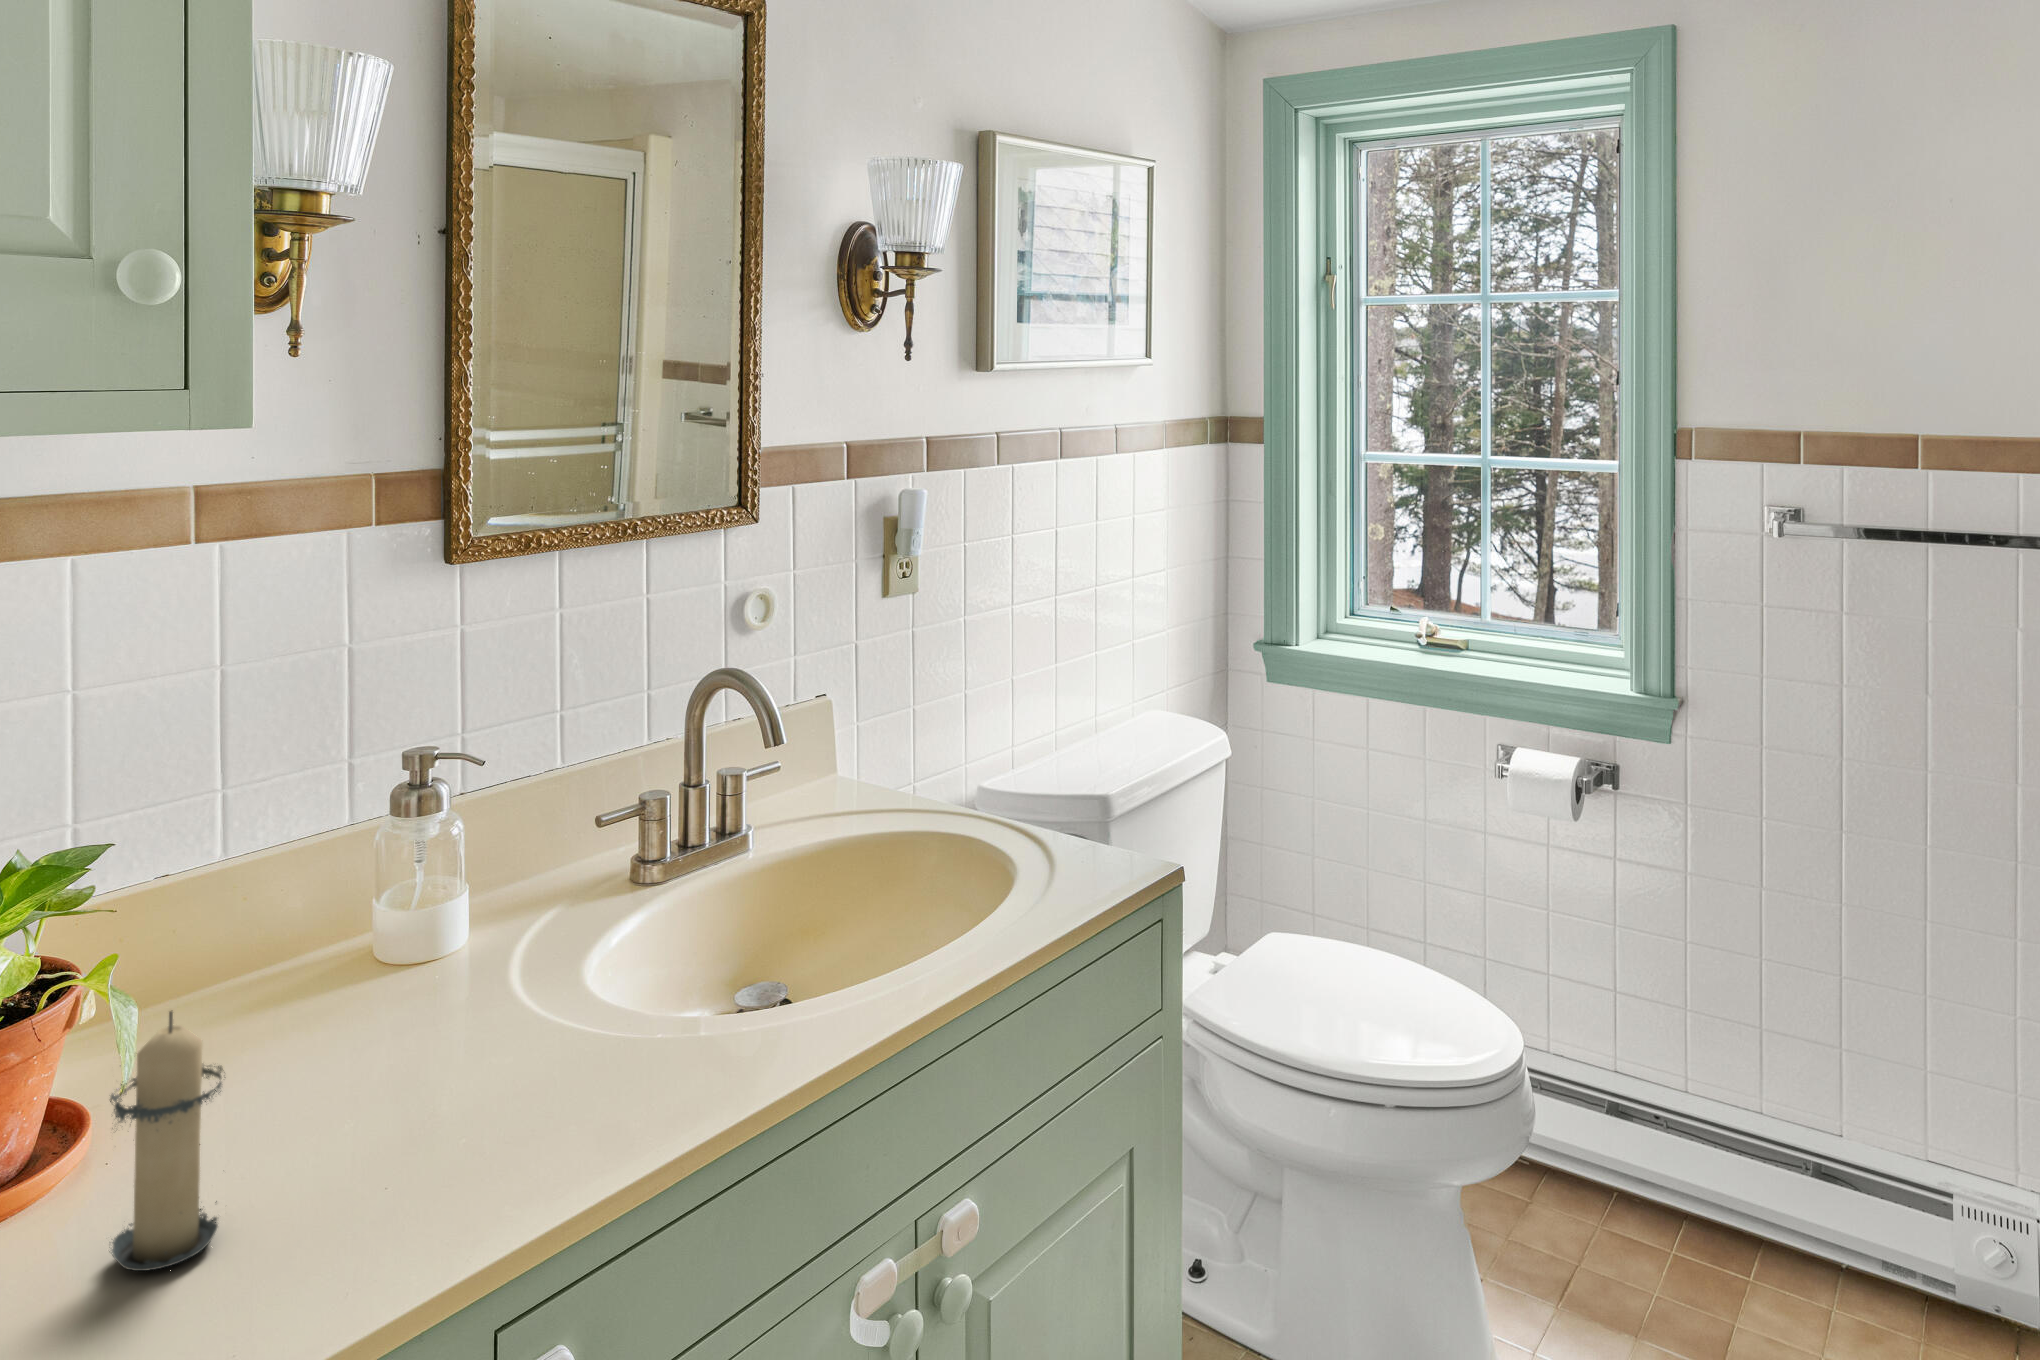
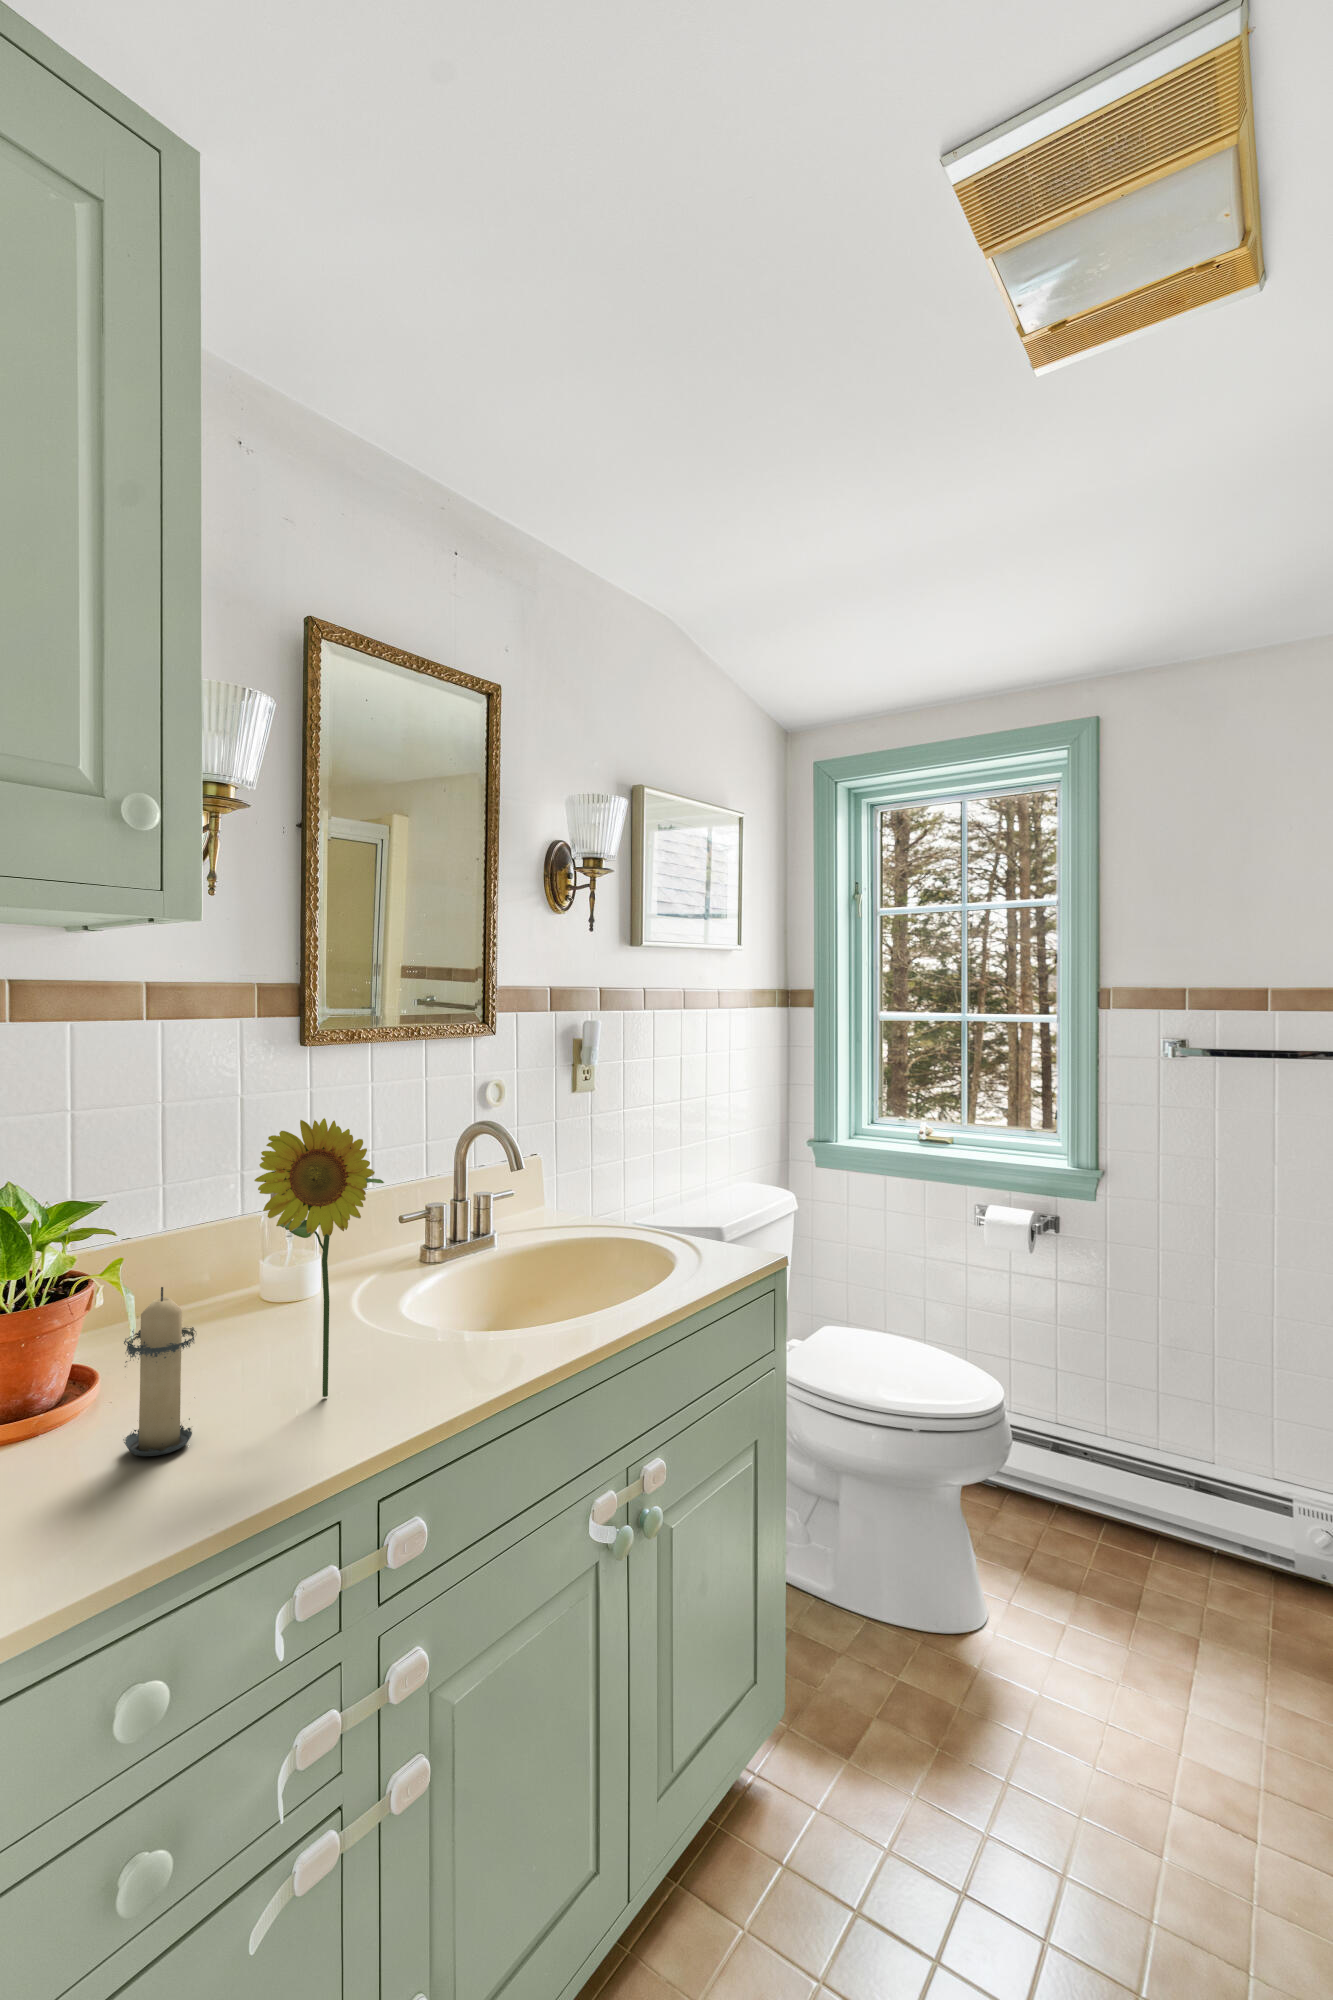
flower: none [322,739,526,1151] -> present [254,1118,384,1397]

